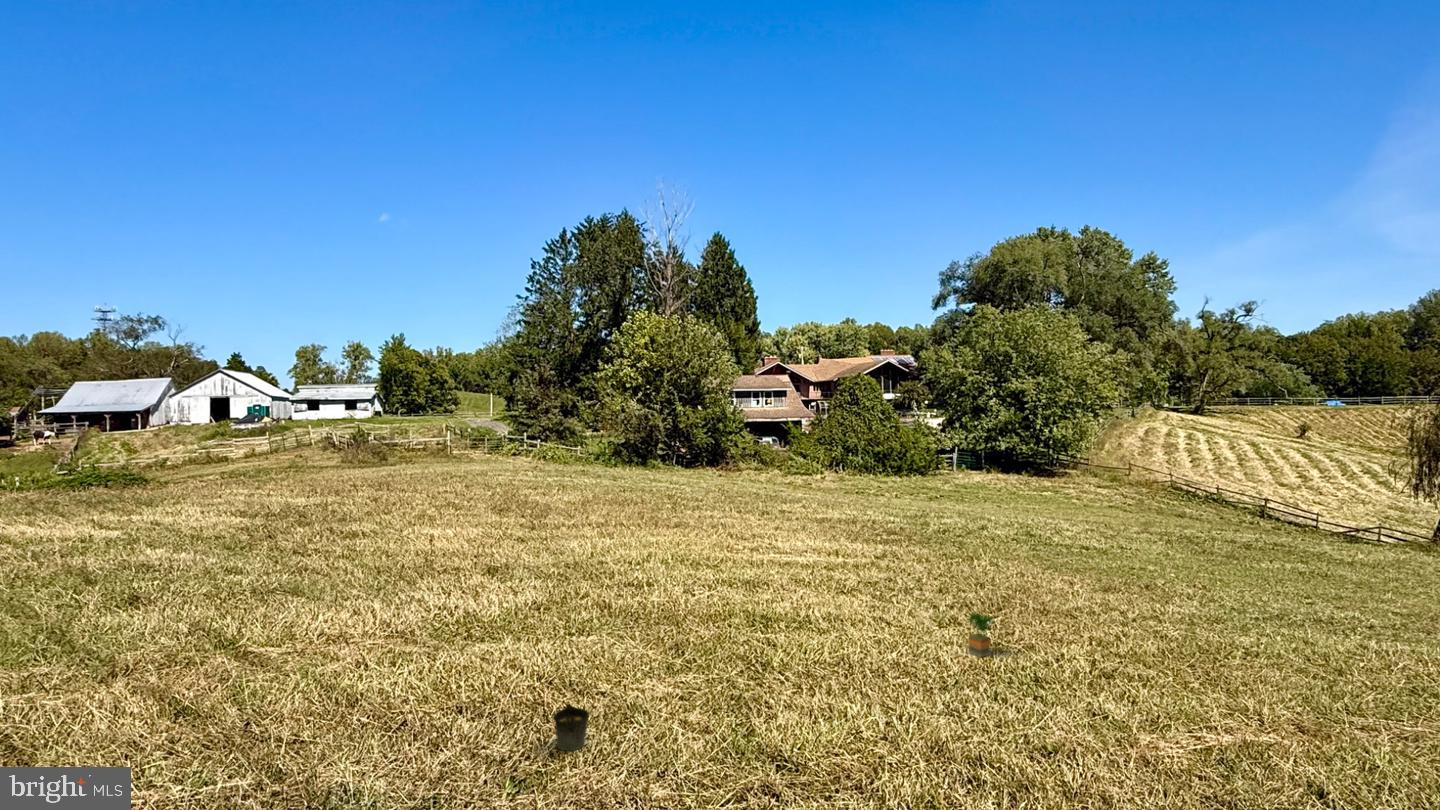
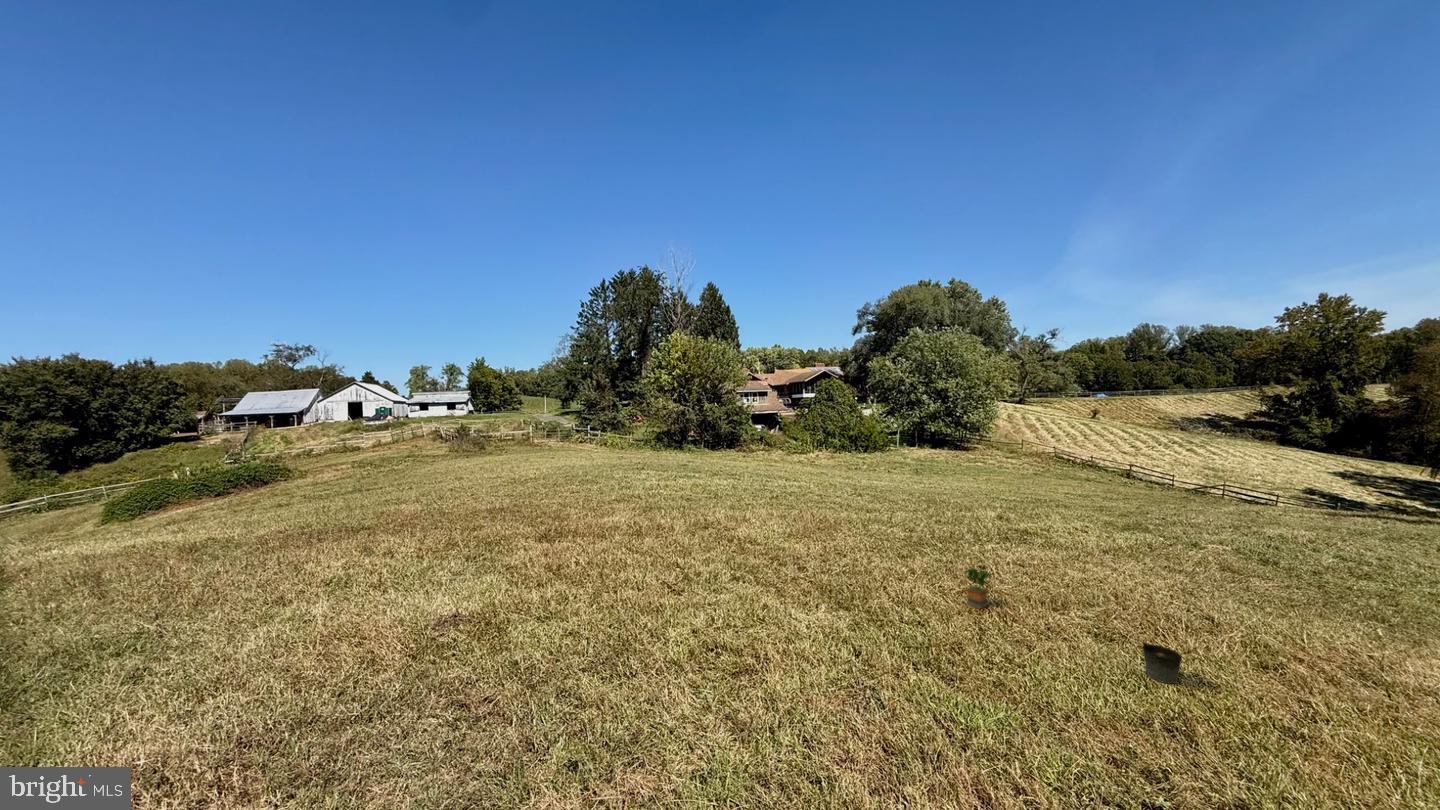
bucket: present [552,705,589,751] -> present [1141,642,1182,684]

